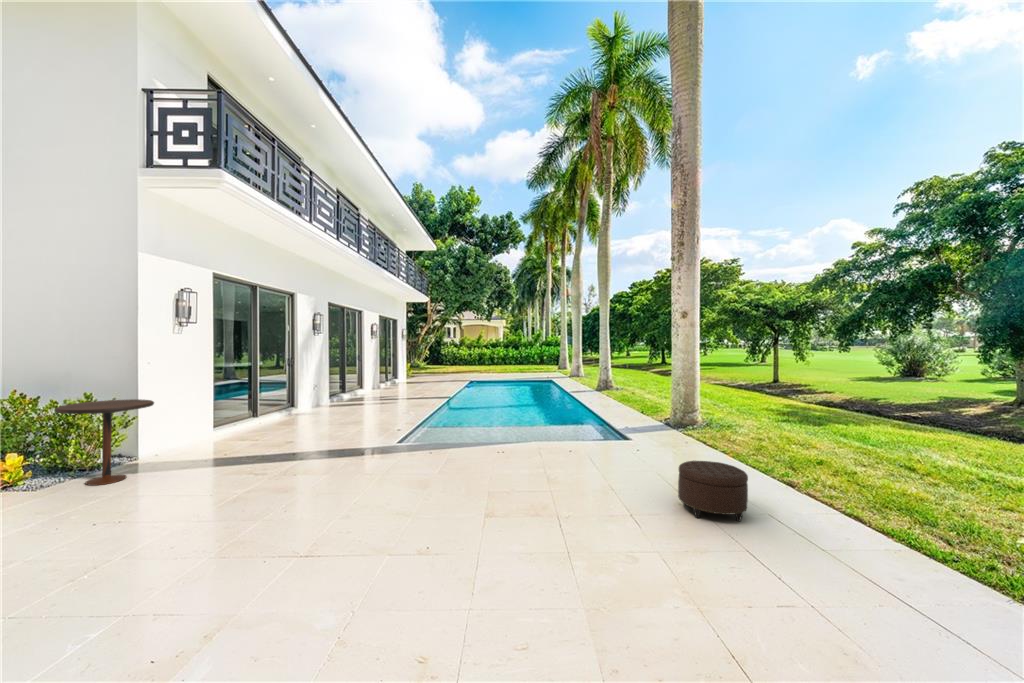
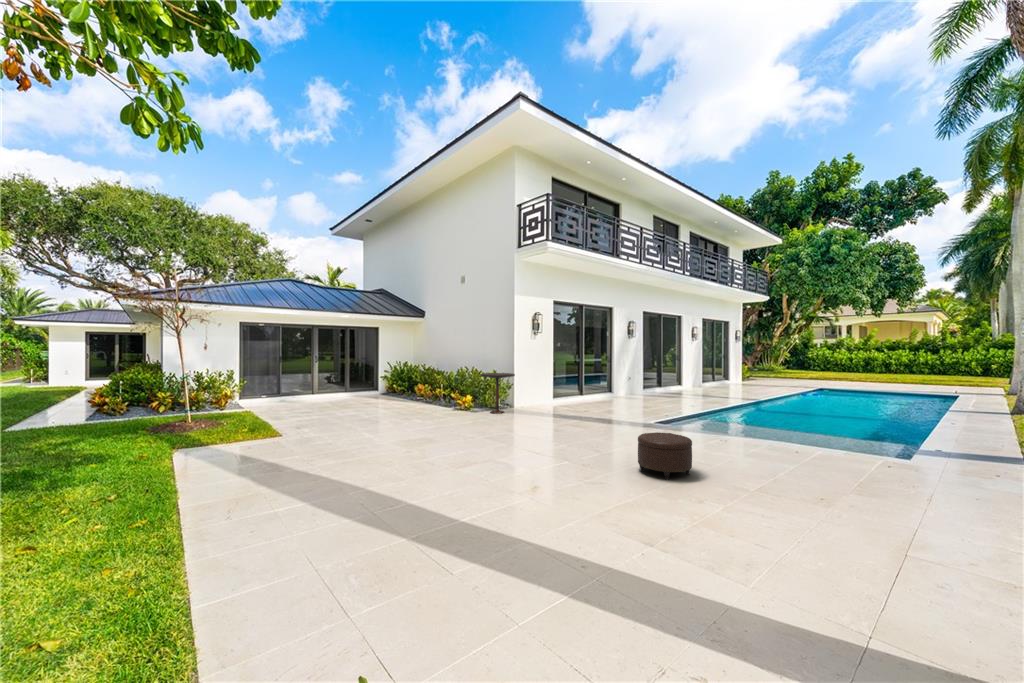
ottoman: present [678,461,748,521] -> present [638,432,692,480]

